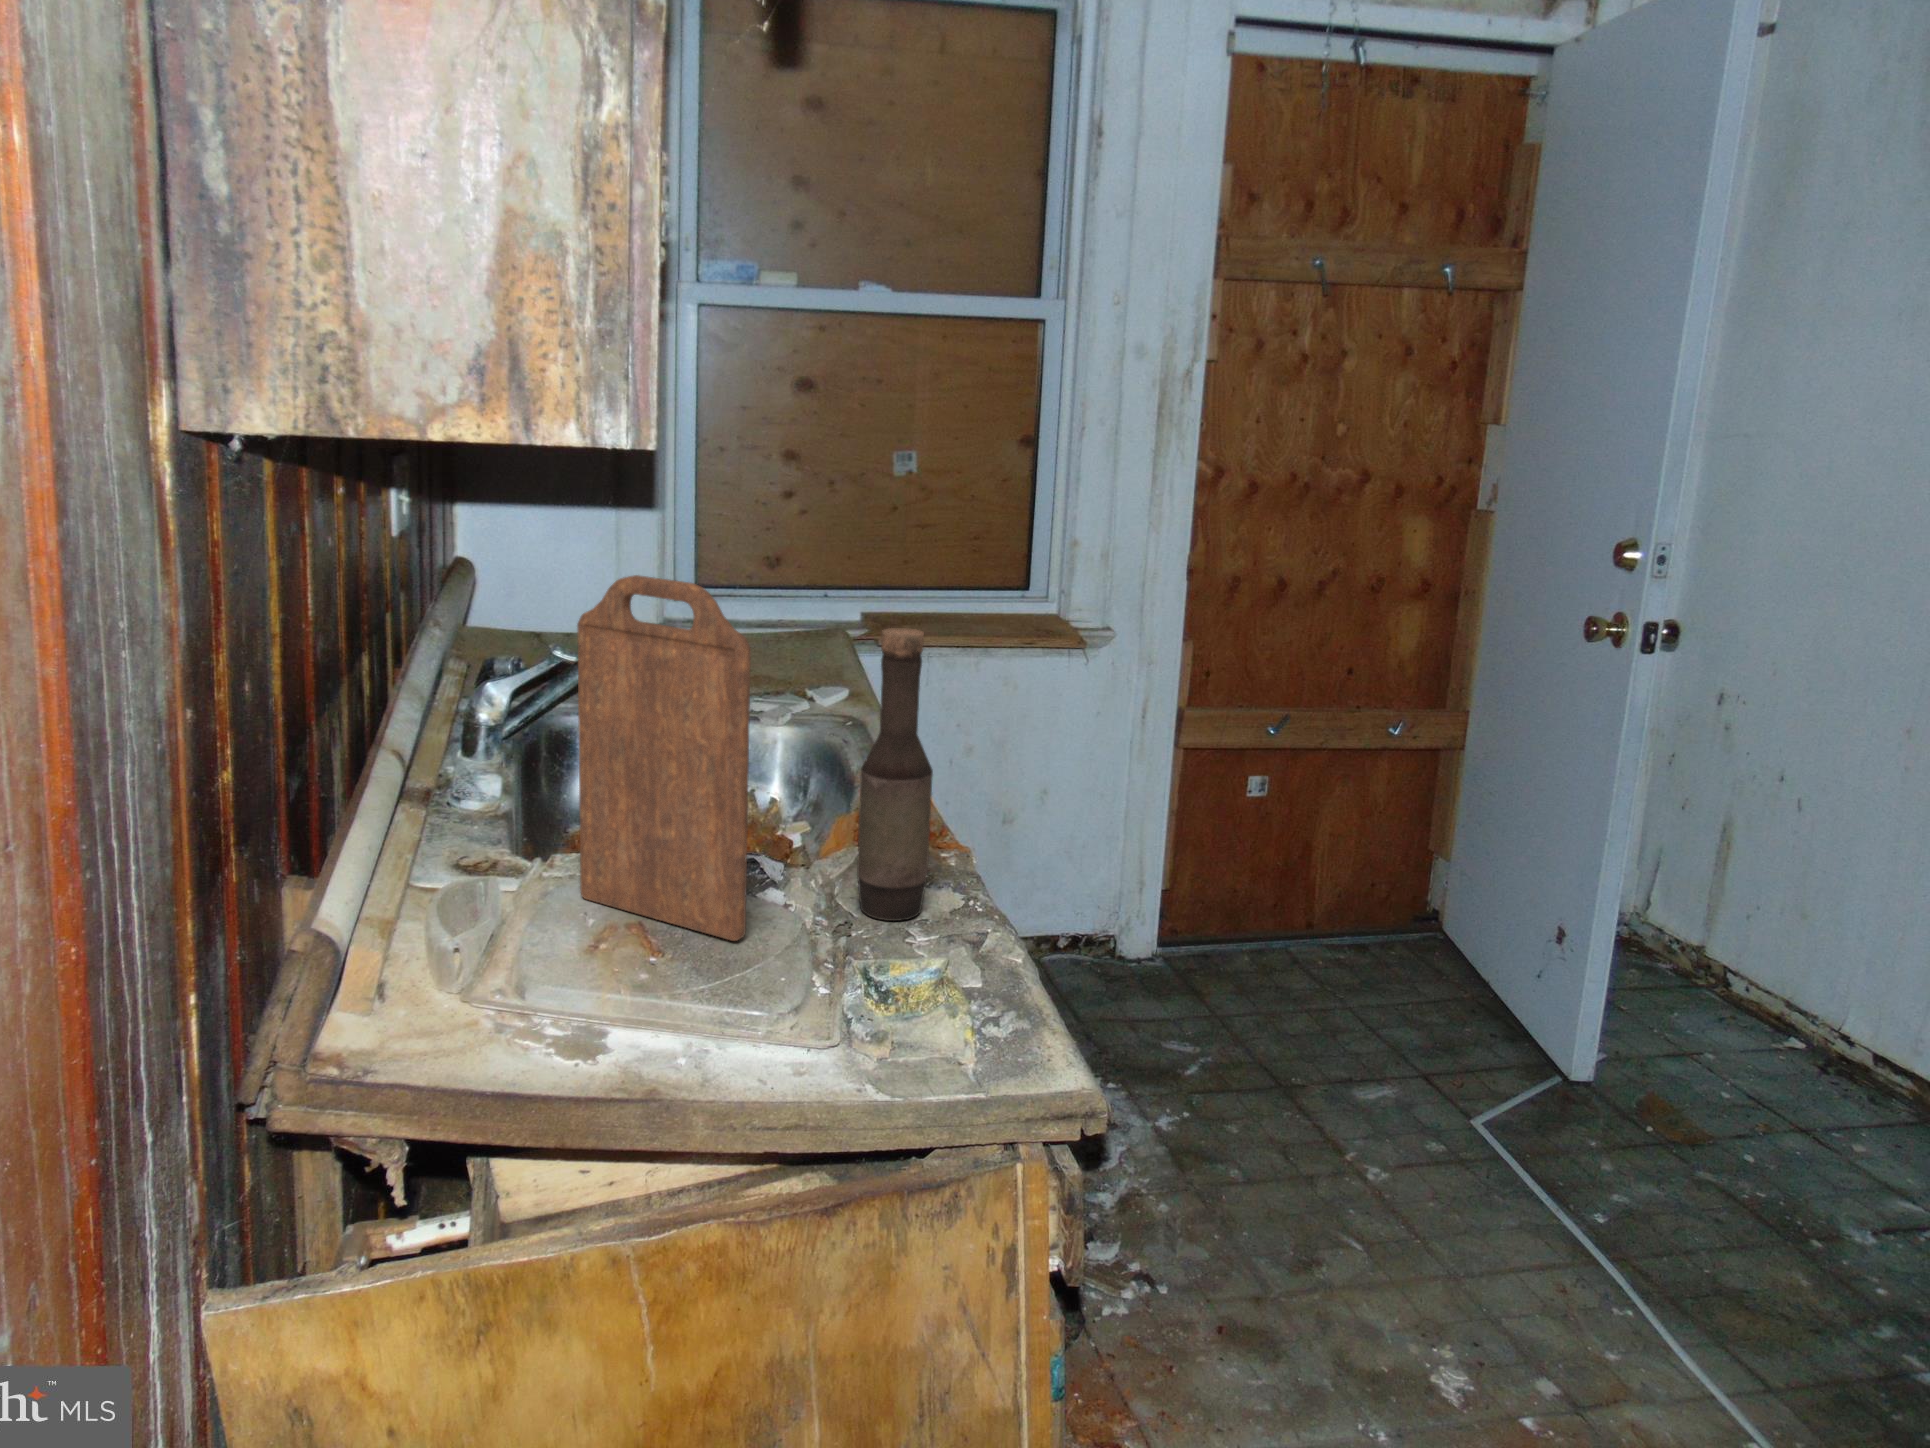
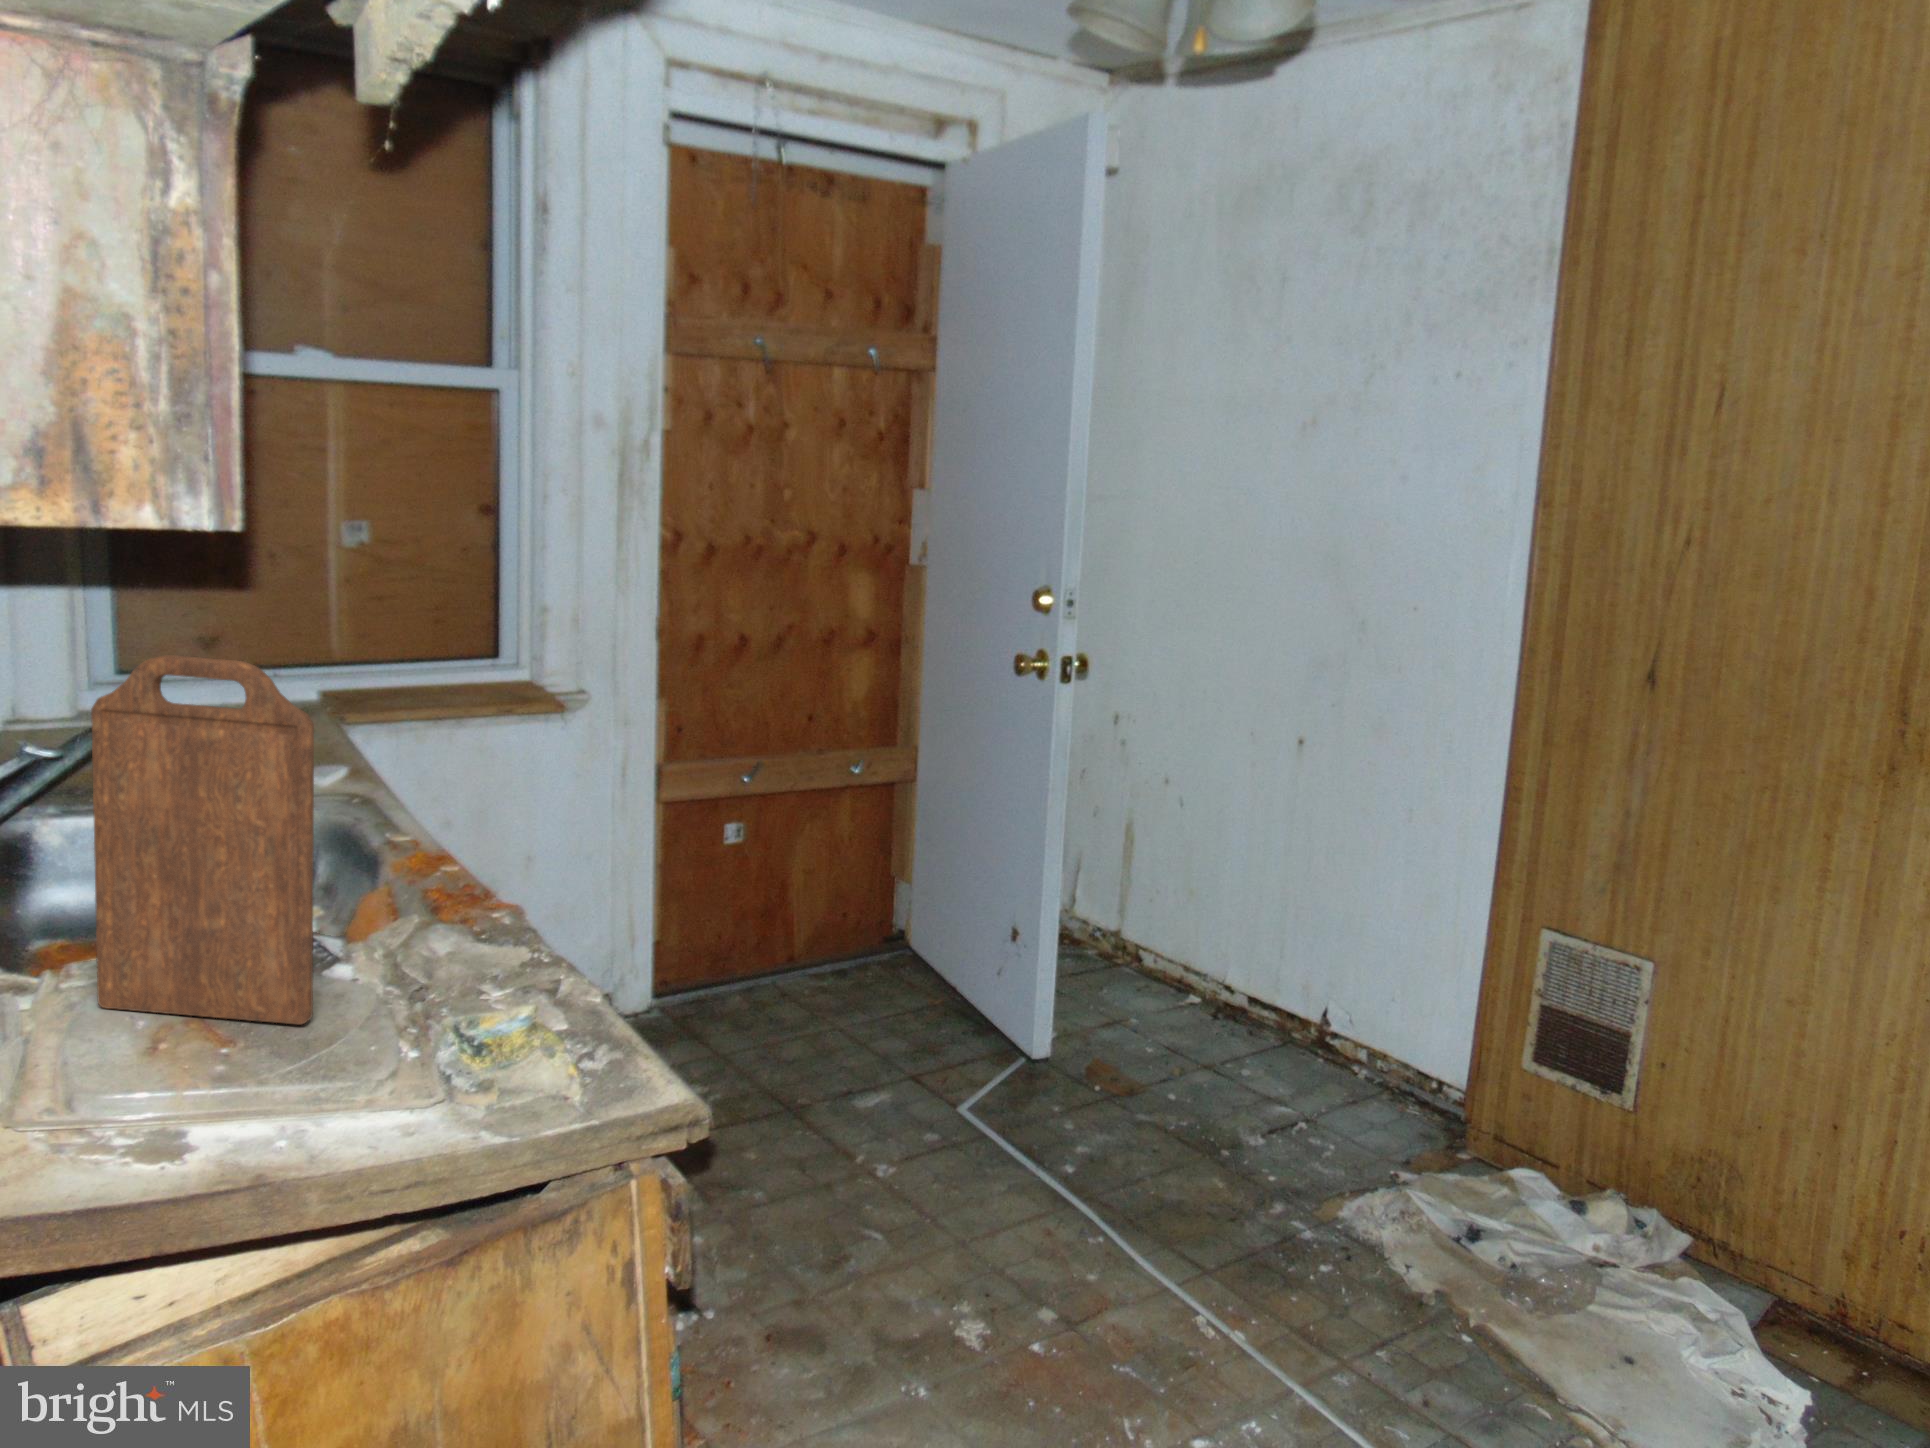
bottle: present [857,628,933,921] -> none [421,696,498,984]

